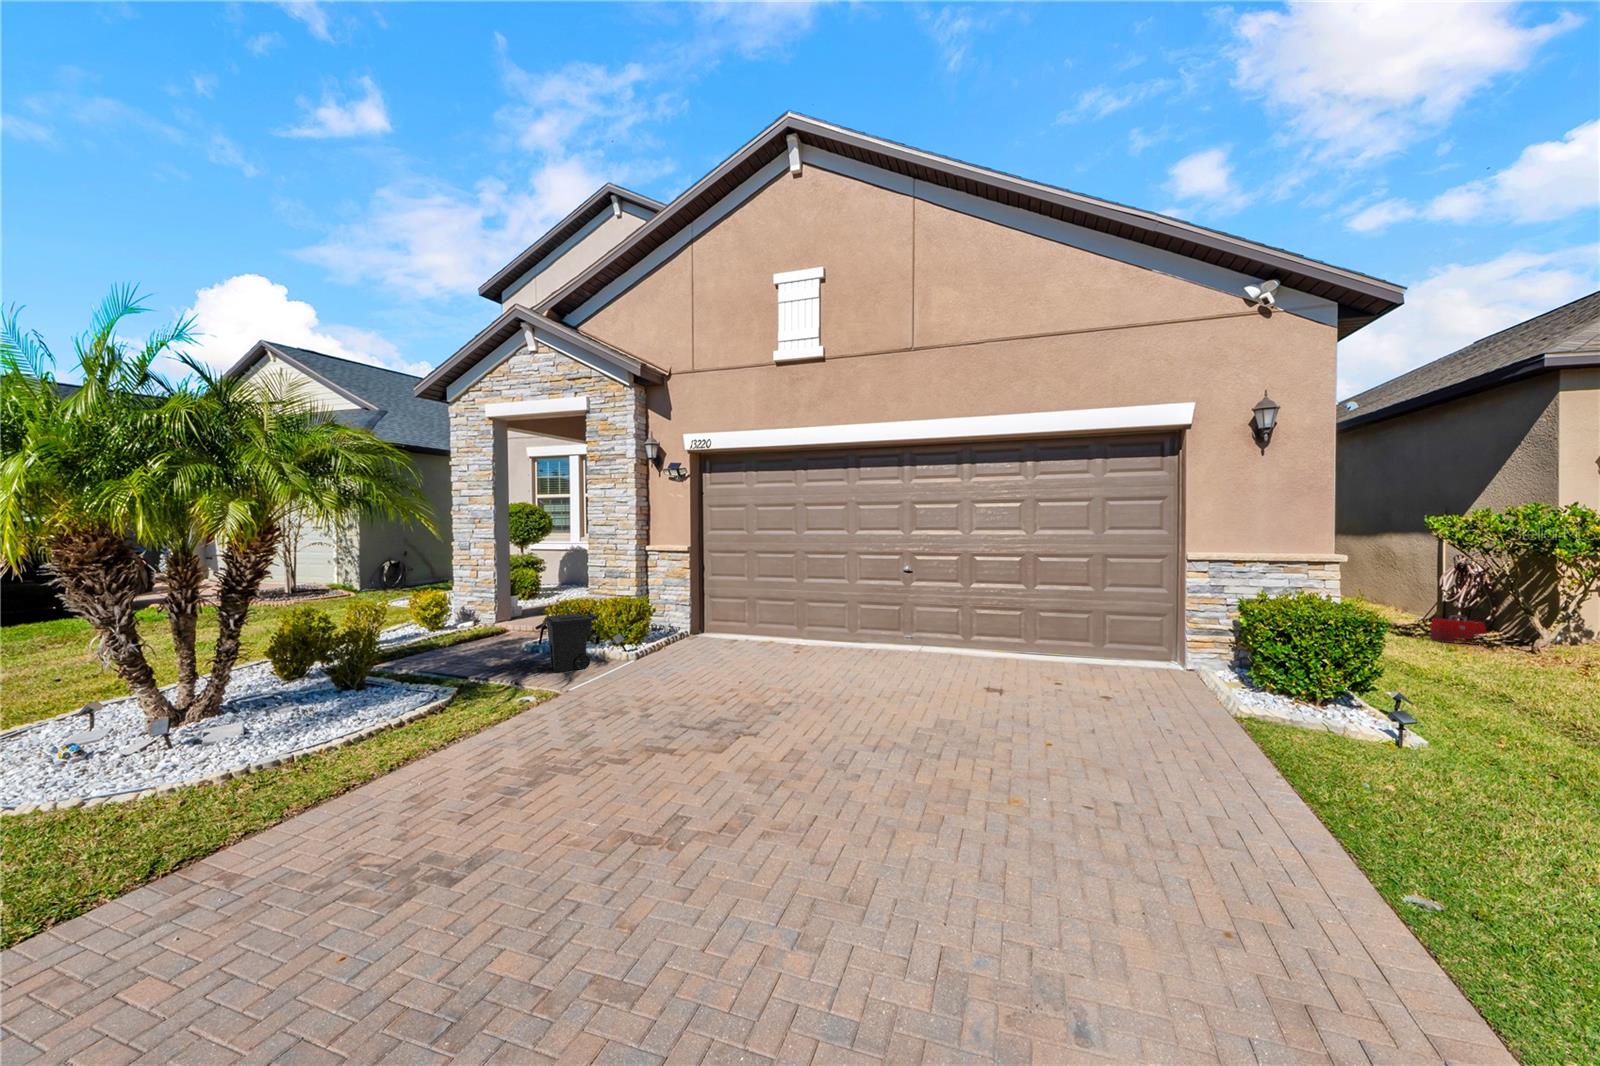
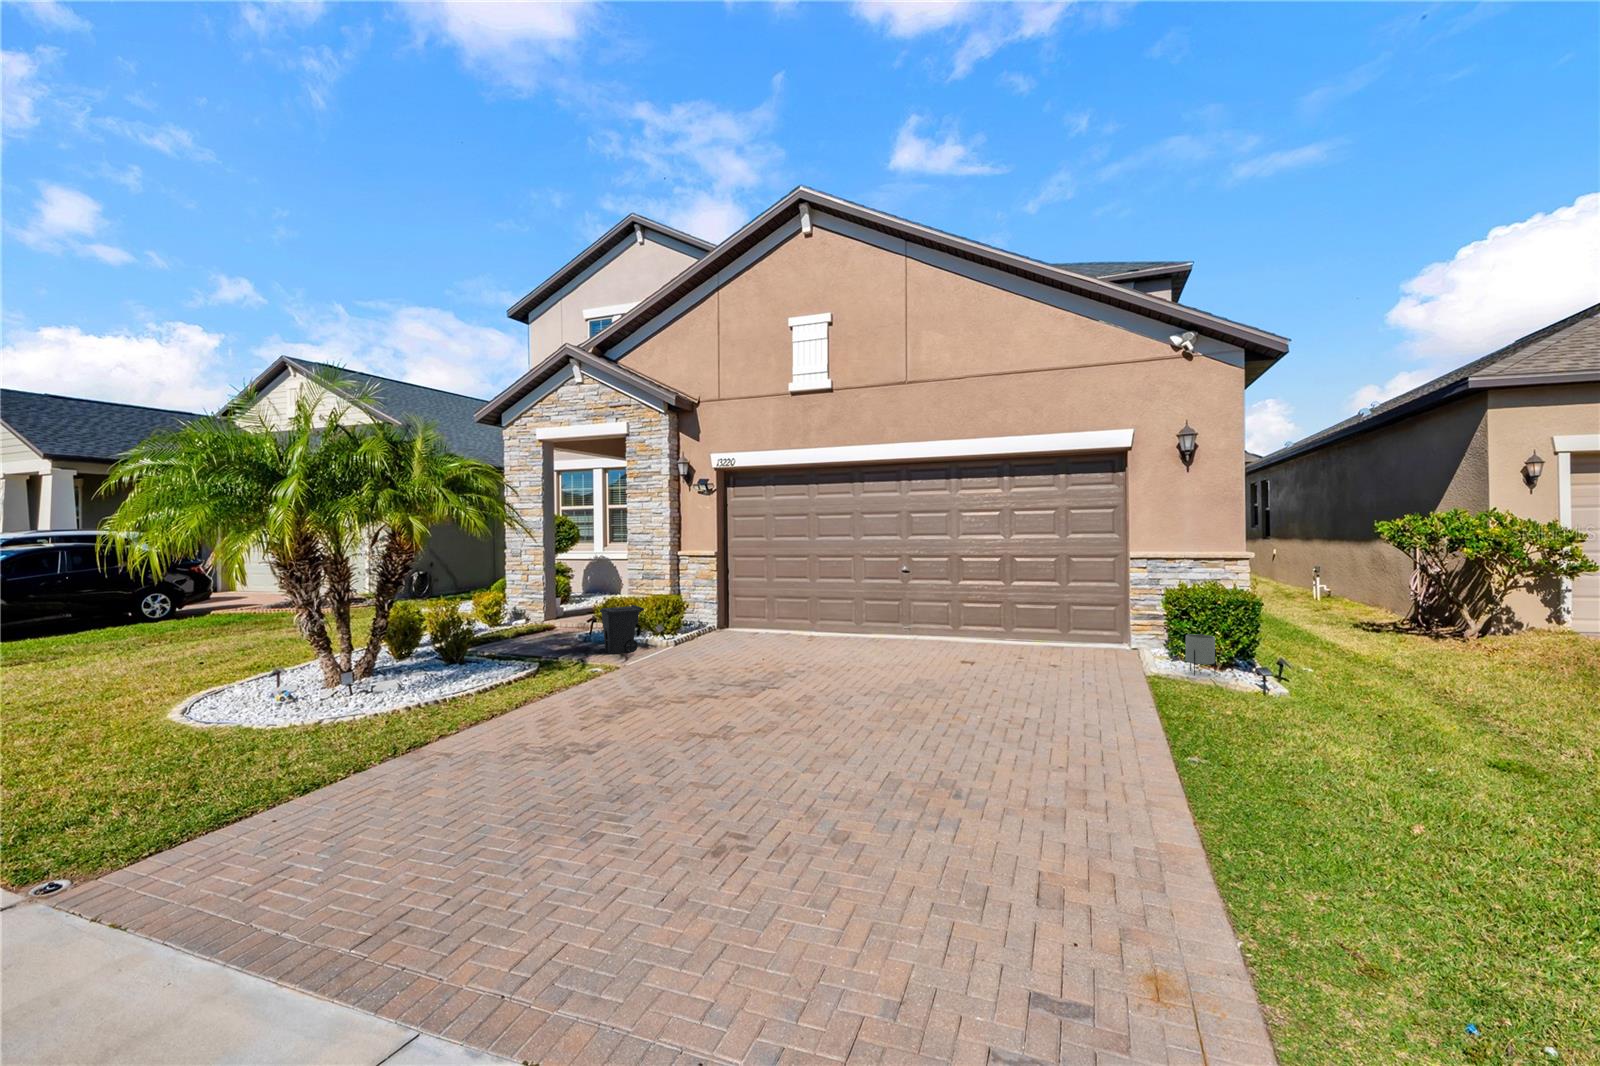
toolbox: present [1430,615,1487,645] -> none [1371,610,1414,636]
planter: none [1280,662,1324,718] -> present [1185,634,1216,676]

